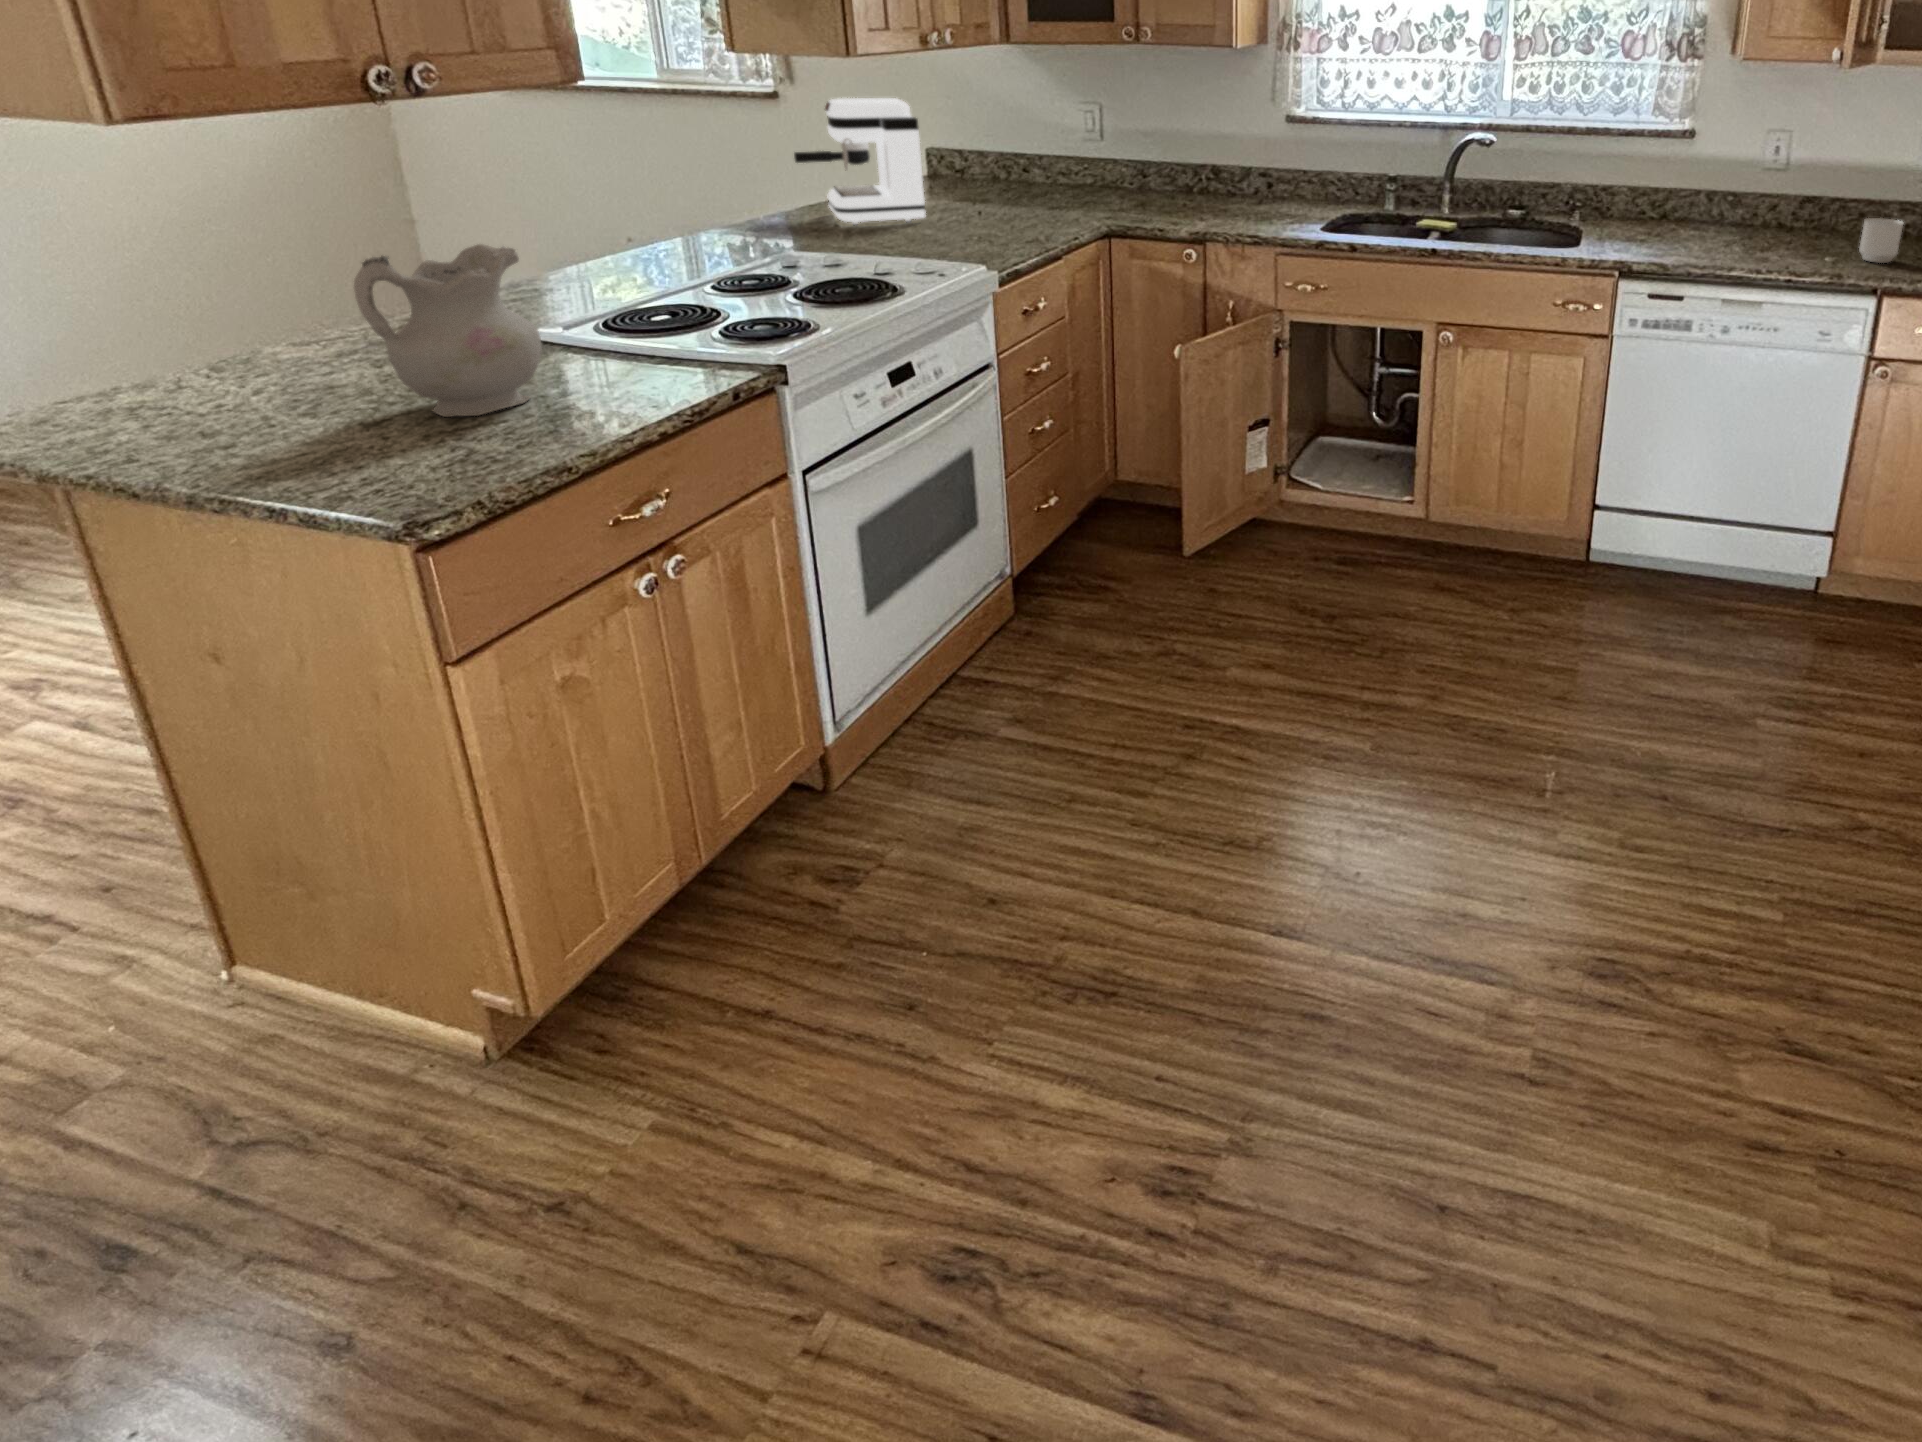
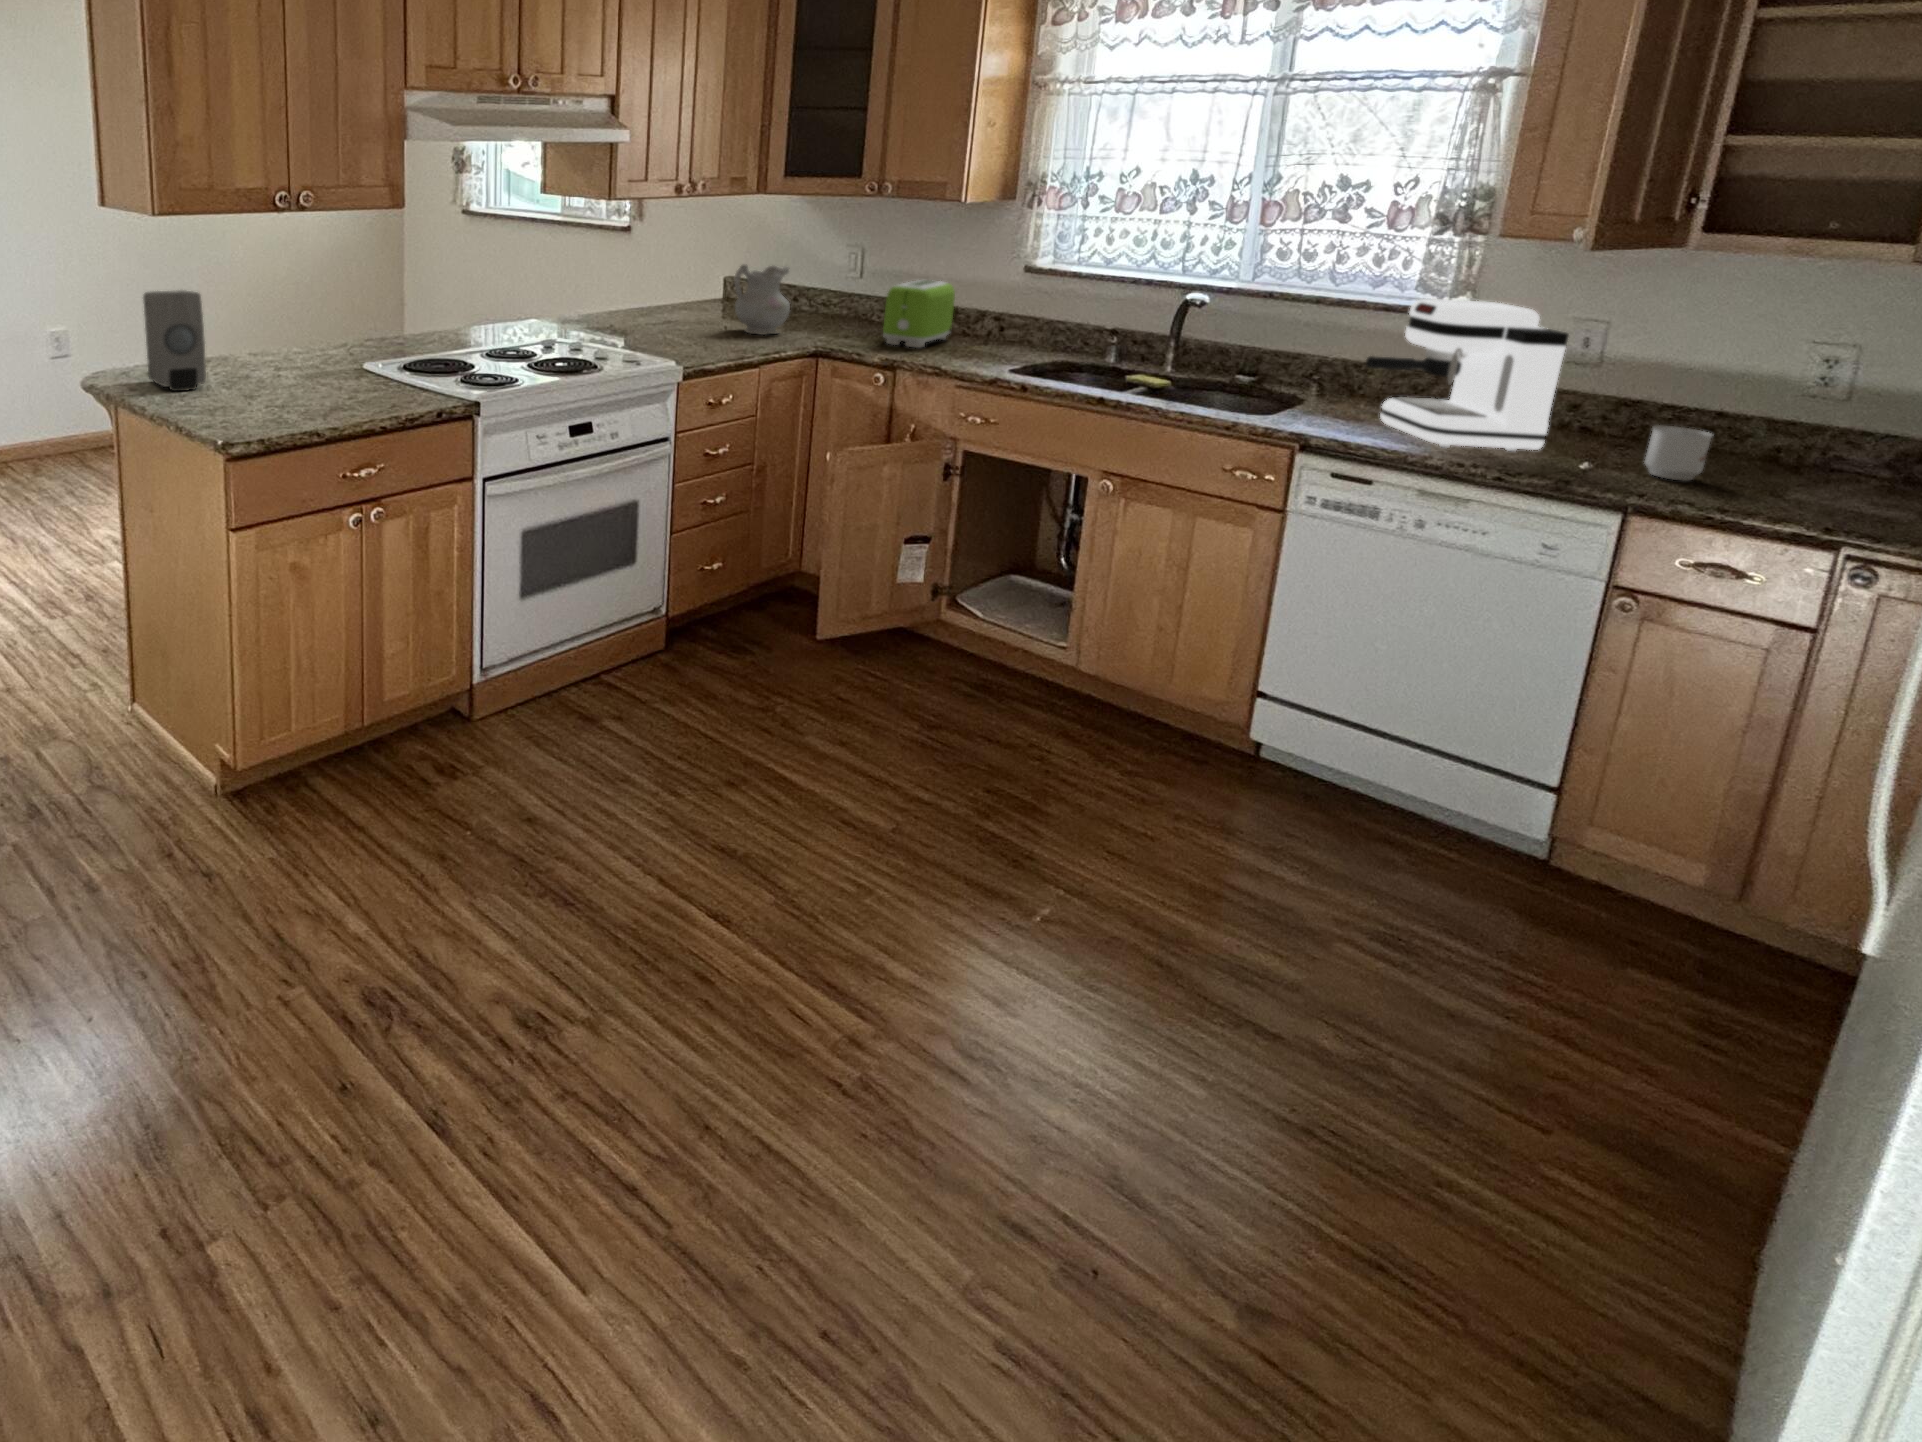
coffee maker: present [794,98,926,225] -> present [1366,299,1569,451]
toaster: none [1168,136,1227,213] -> present [883,280,955,347]
ceramic pitcher: present [354,244,542,417] -> present [734,265,790,335]
soap dispenser: none [67,254,268,442] -> present [143,290,206,391]

